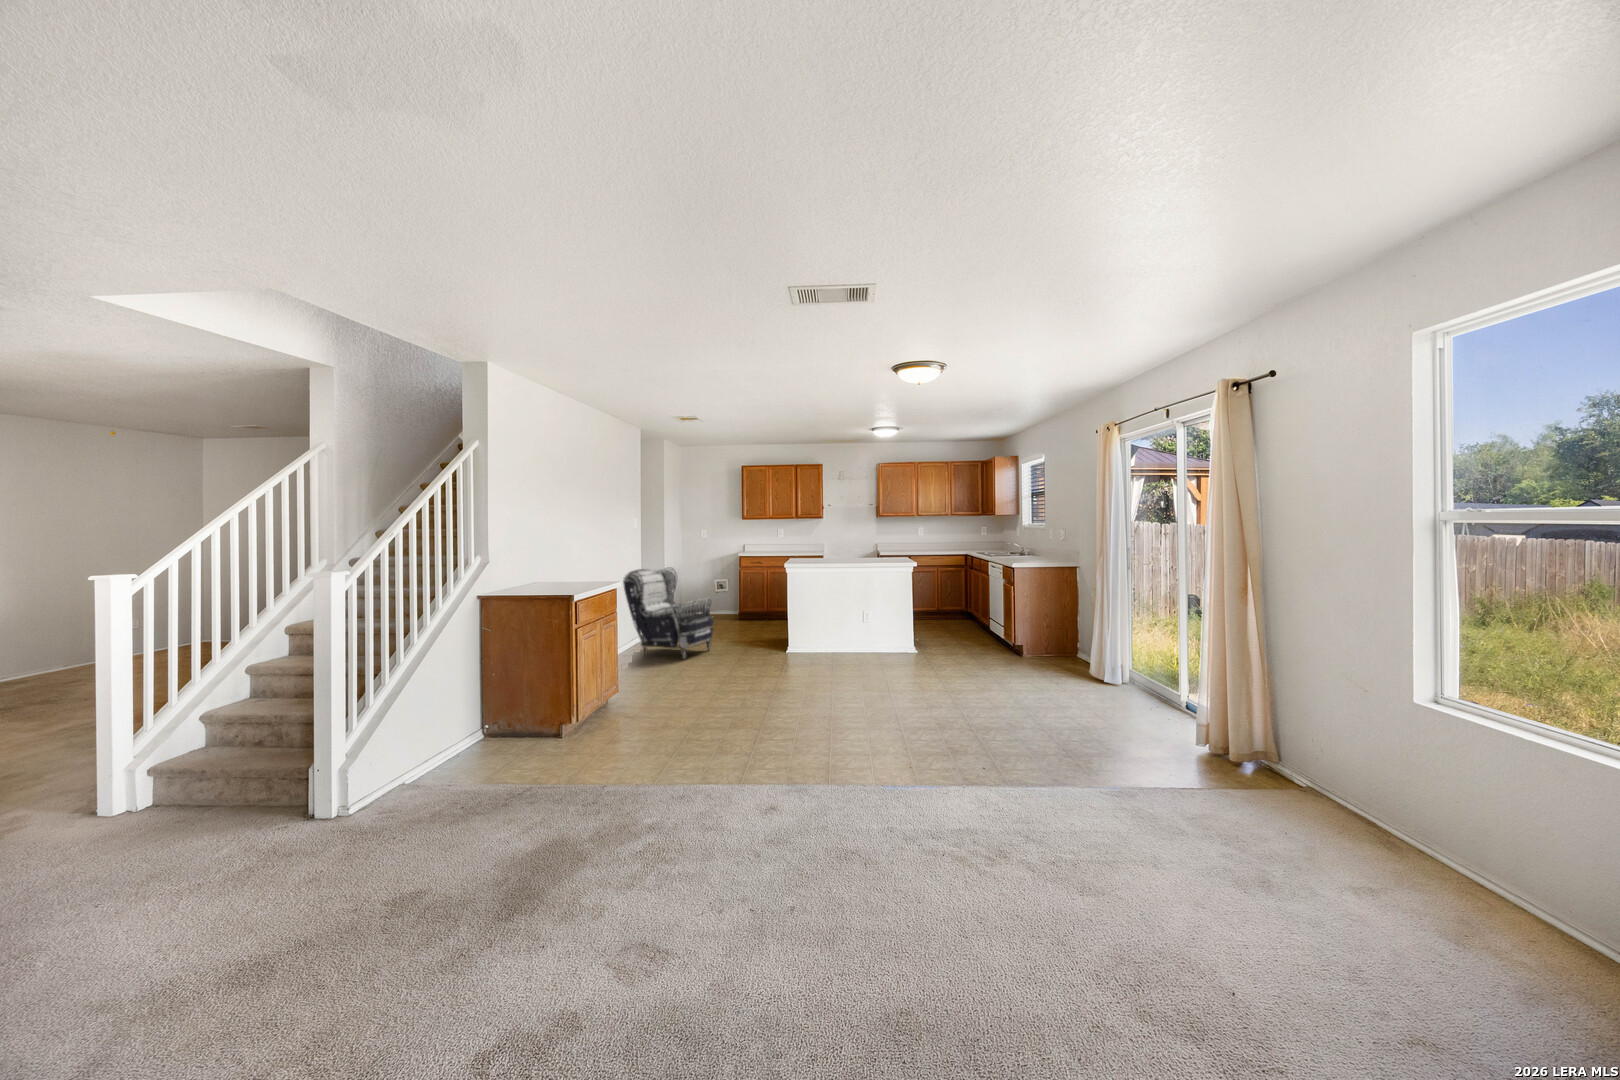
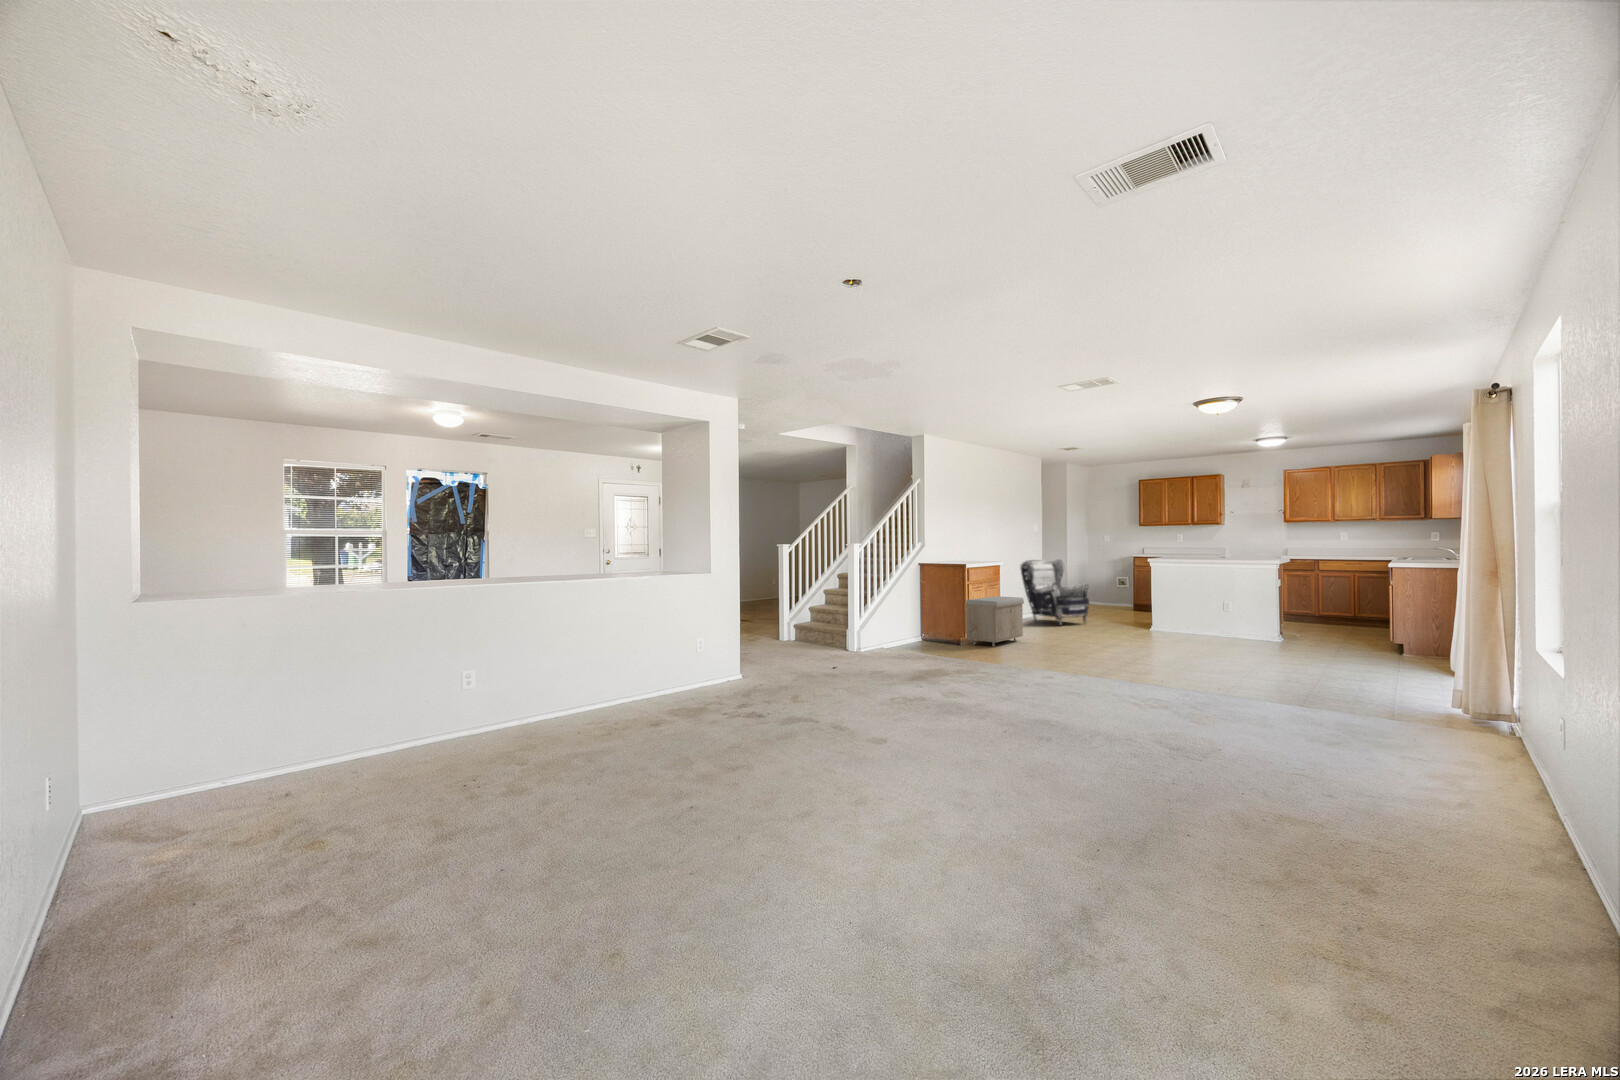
storage bench: none [576,638,662,731] -> present [966,596,1024,646]

